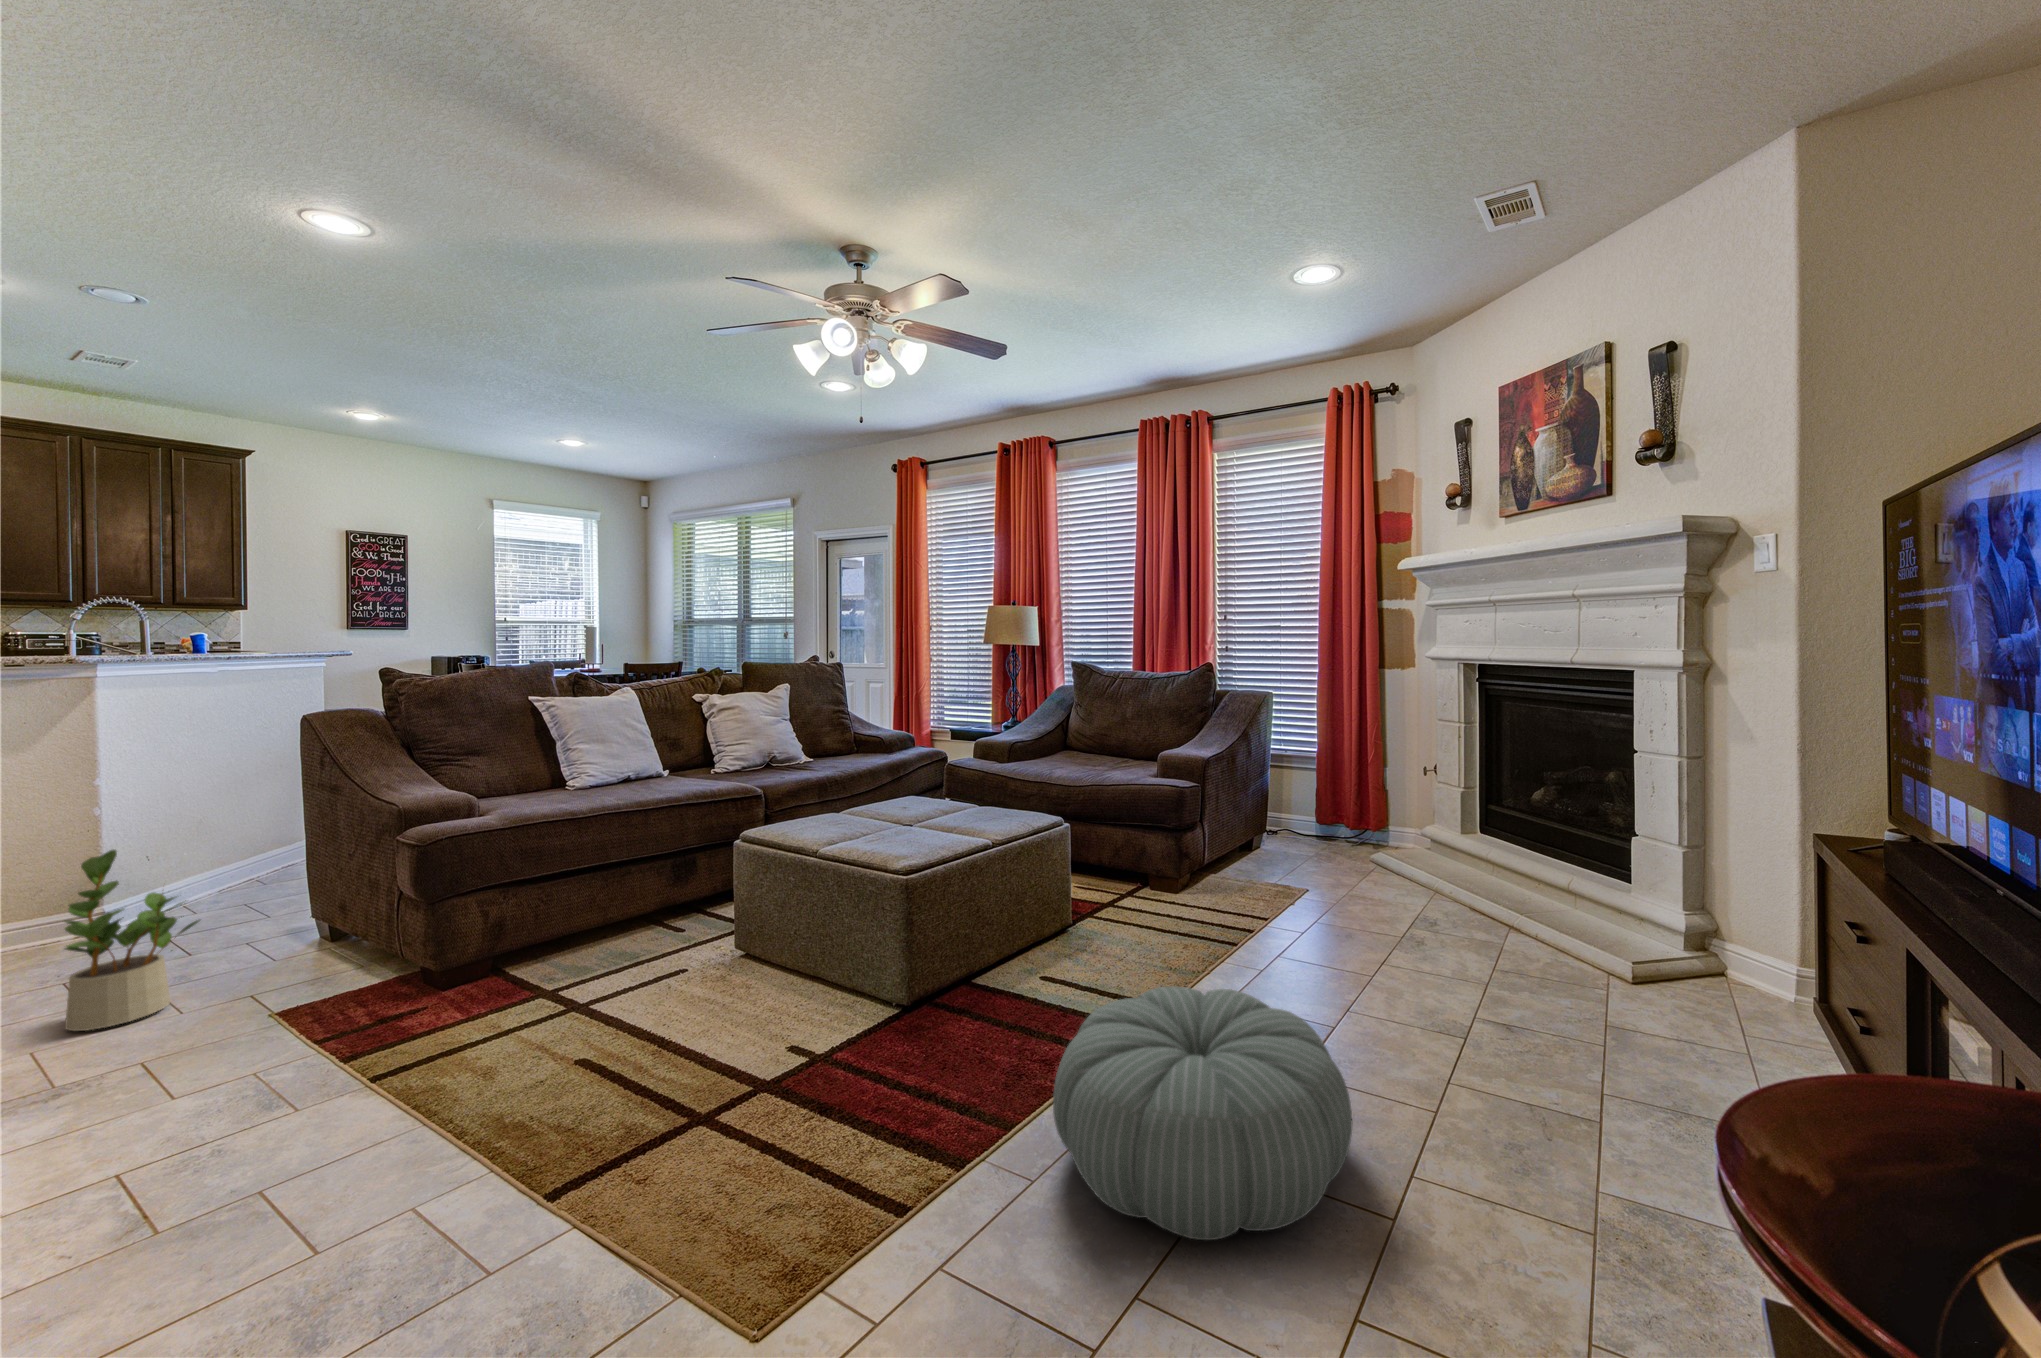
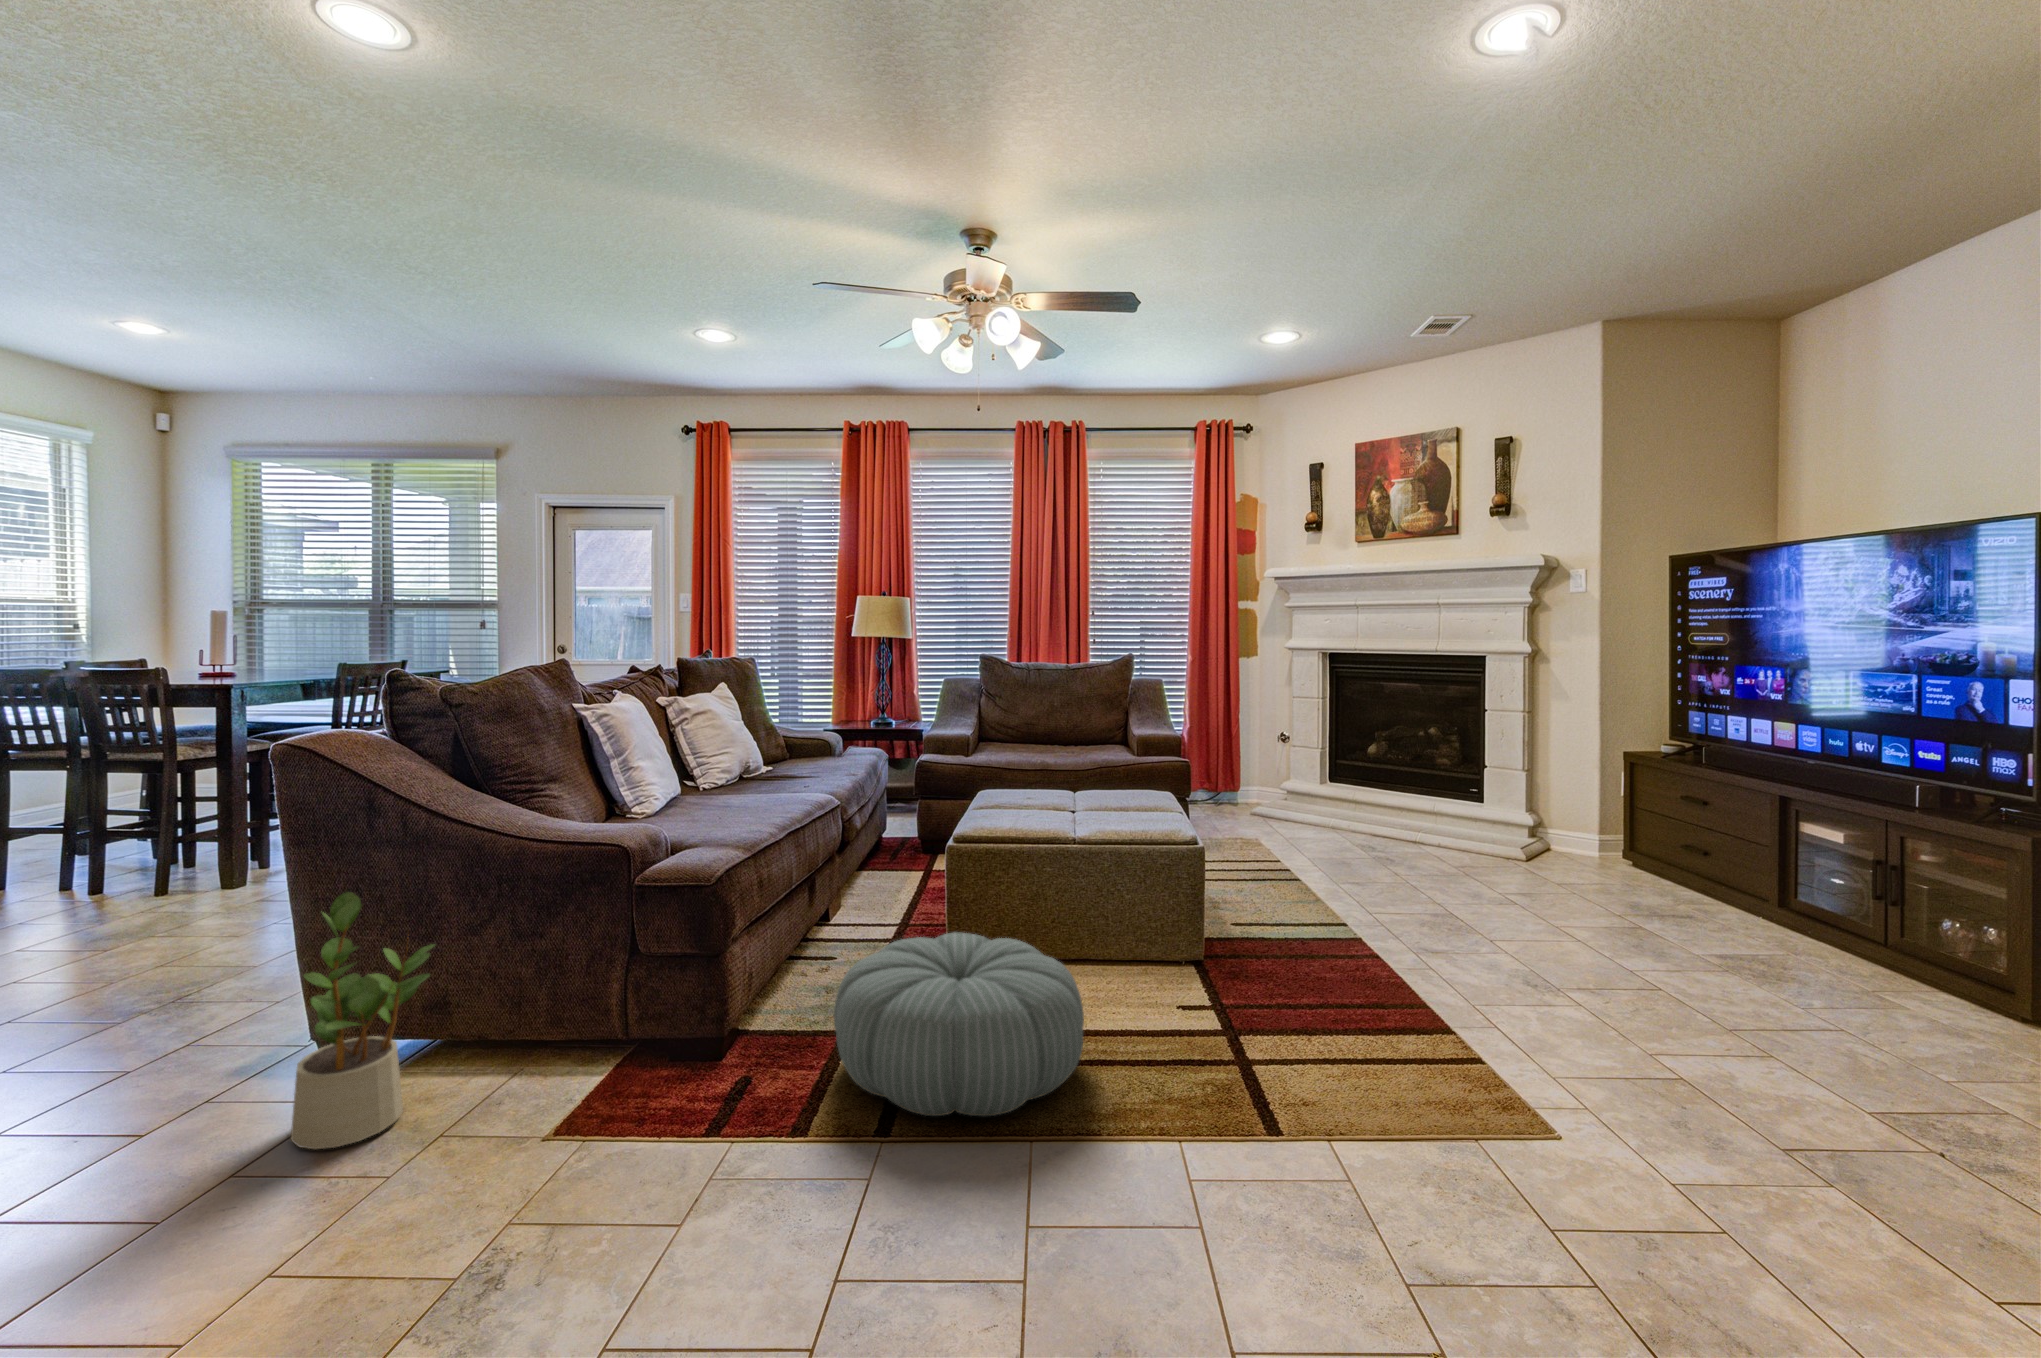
pouf: present [1053,987,1353,1240] -> present [834,933,1084,1116]

